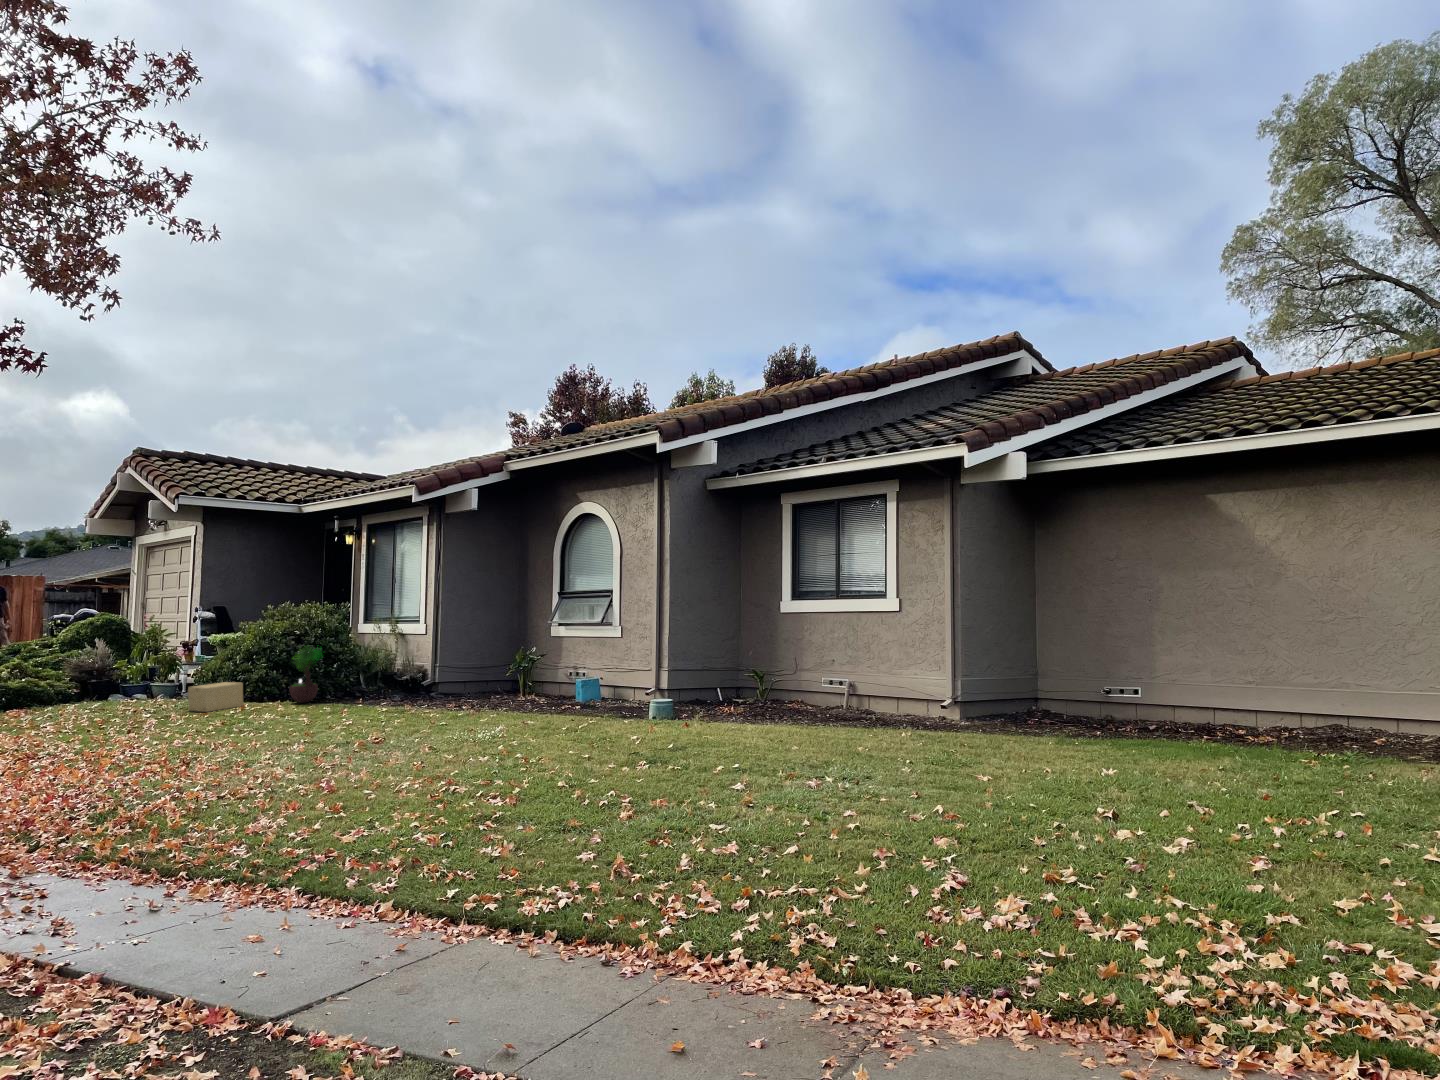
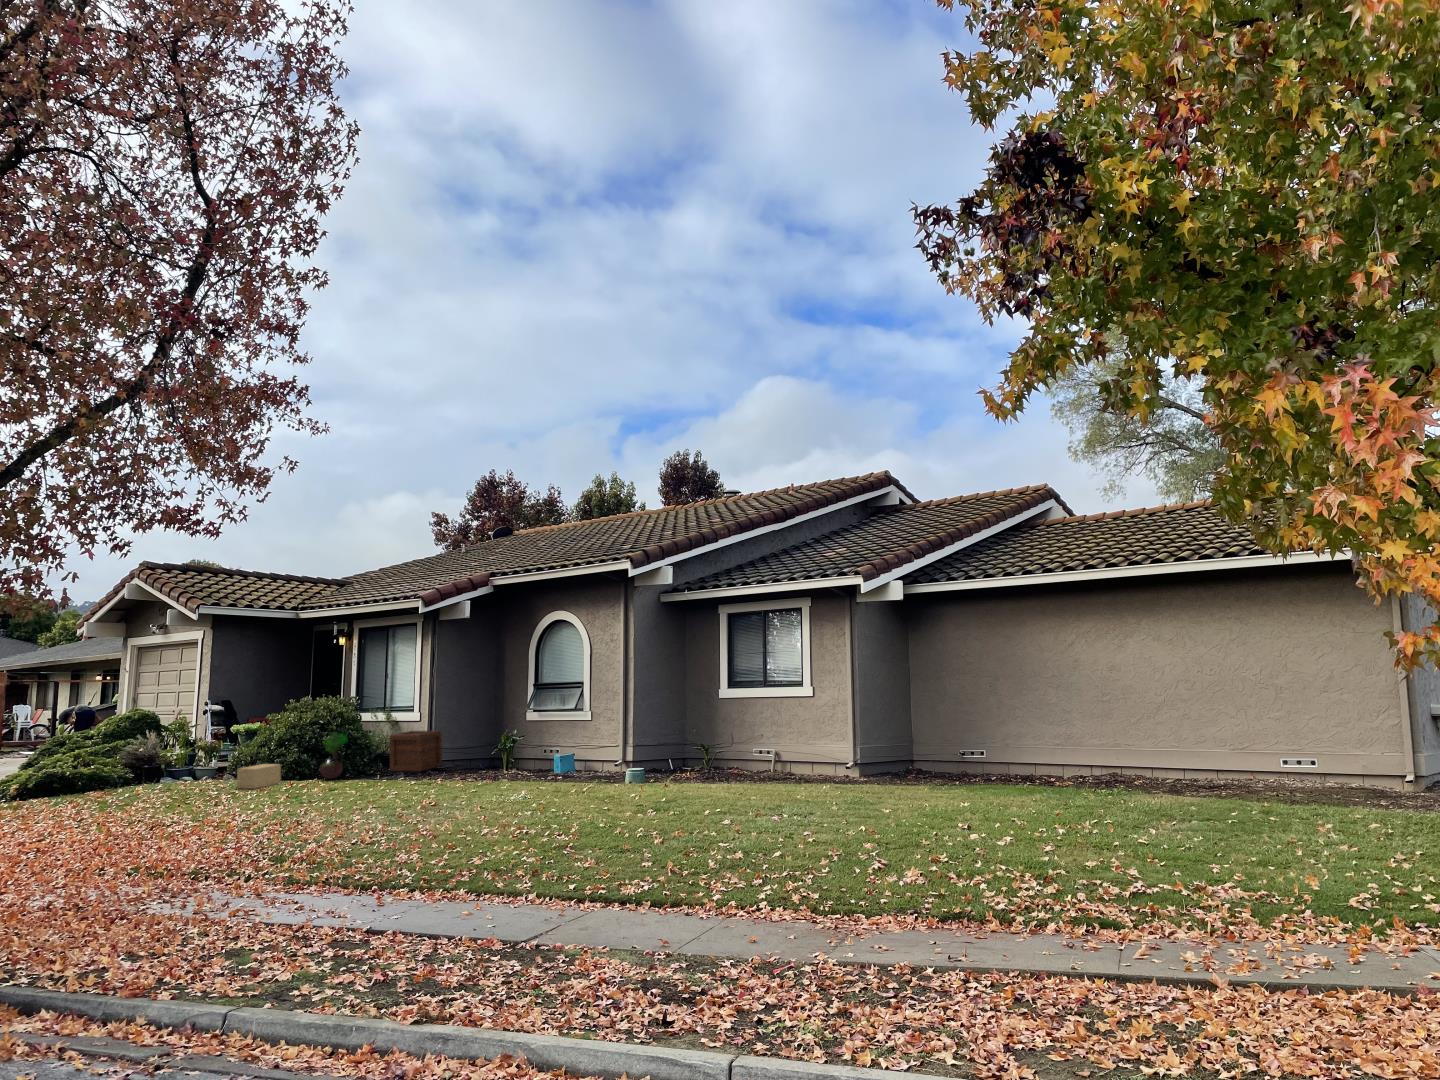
wooden crate: none [377,647,443,697] -> present [389,730,442,772]

